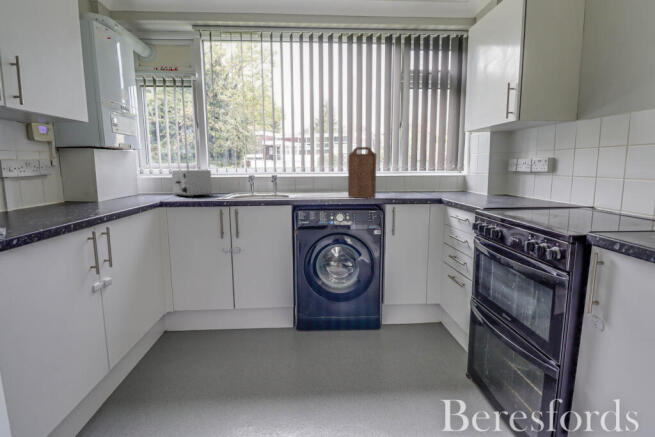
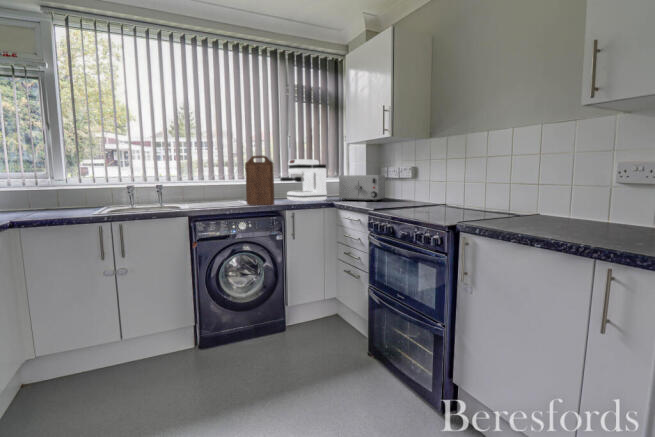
coffee maker: none [386,150,438,197] -> present [280,159,327,202]
toaster: present [172,170,212,197] -> present [339,175,385,201]

